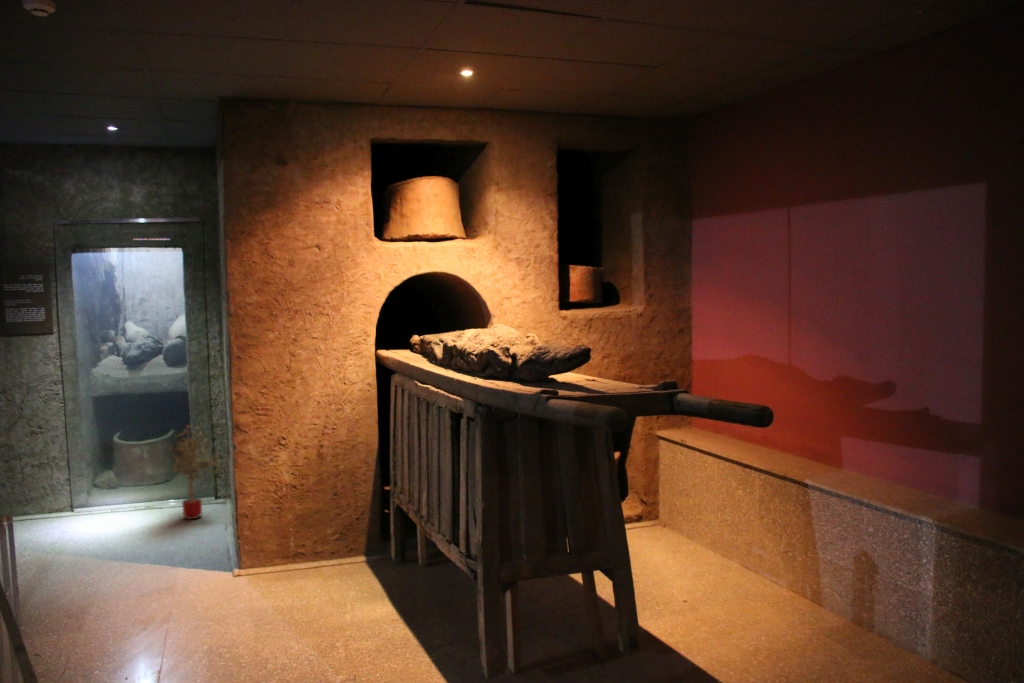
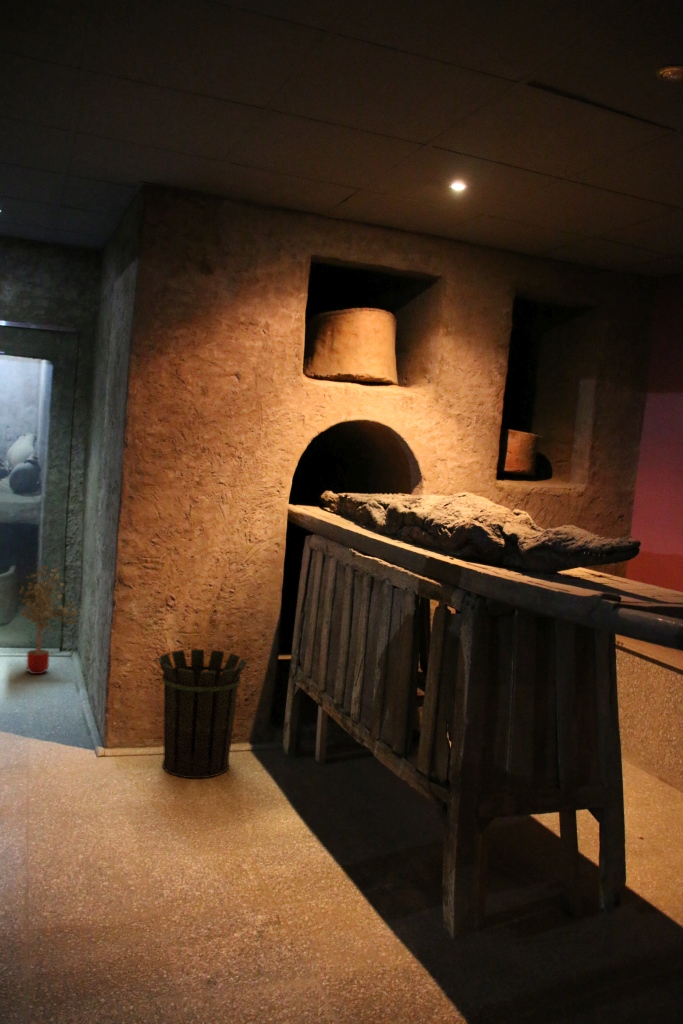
waste bin: none [273,479,348,586] -> present [158,649,246,778]

